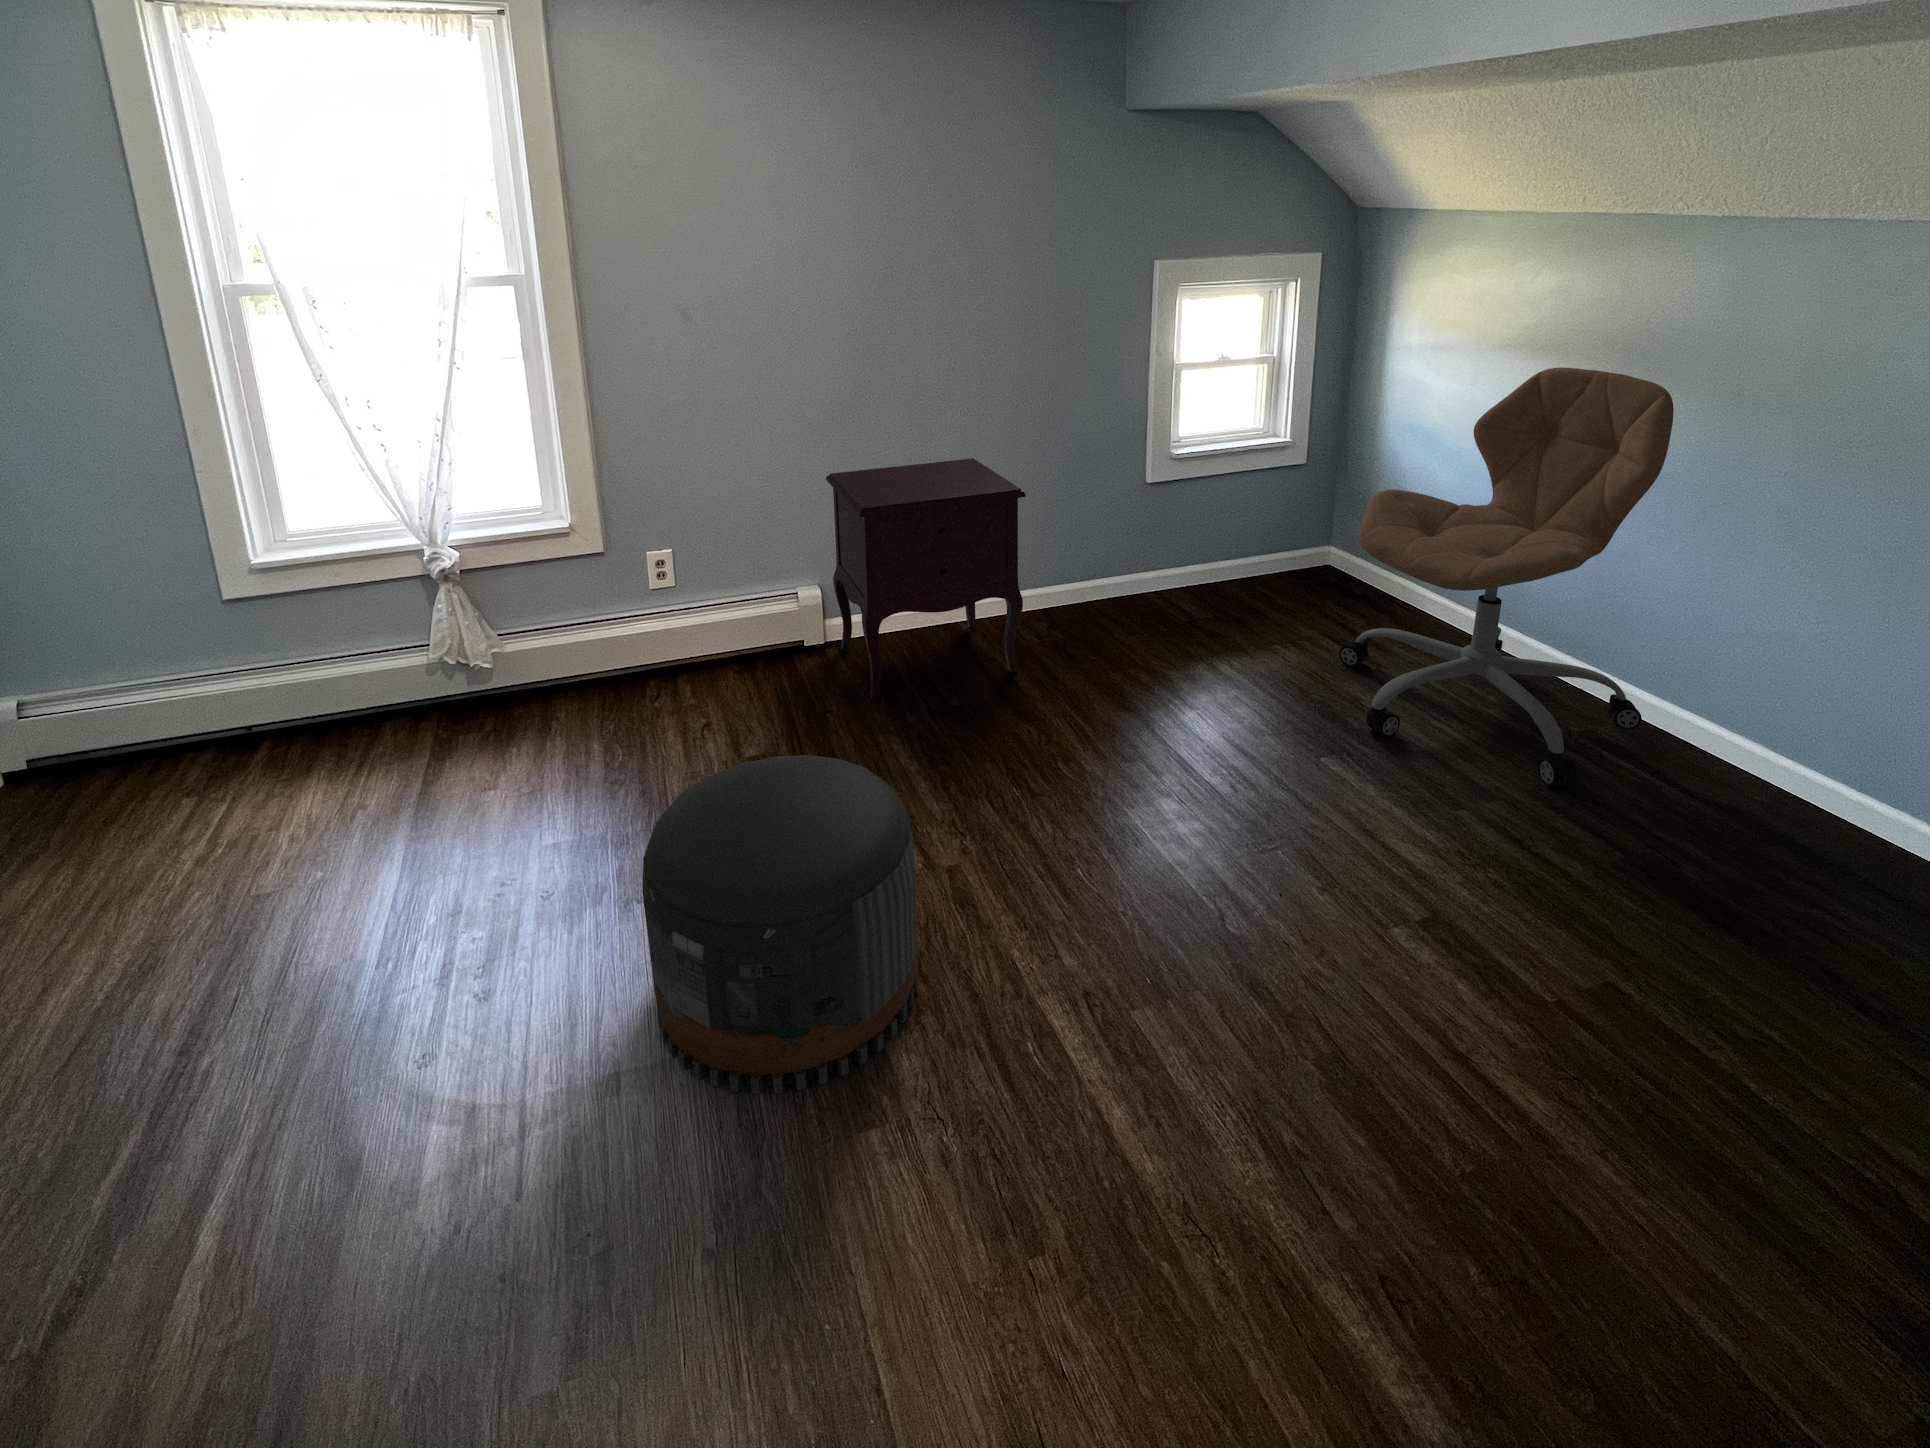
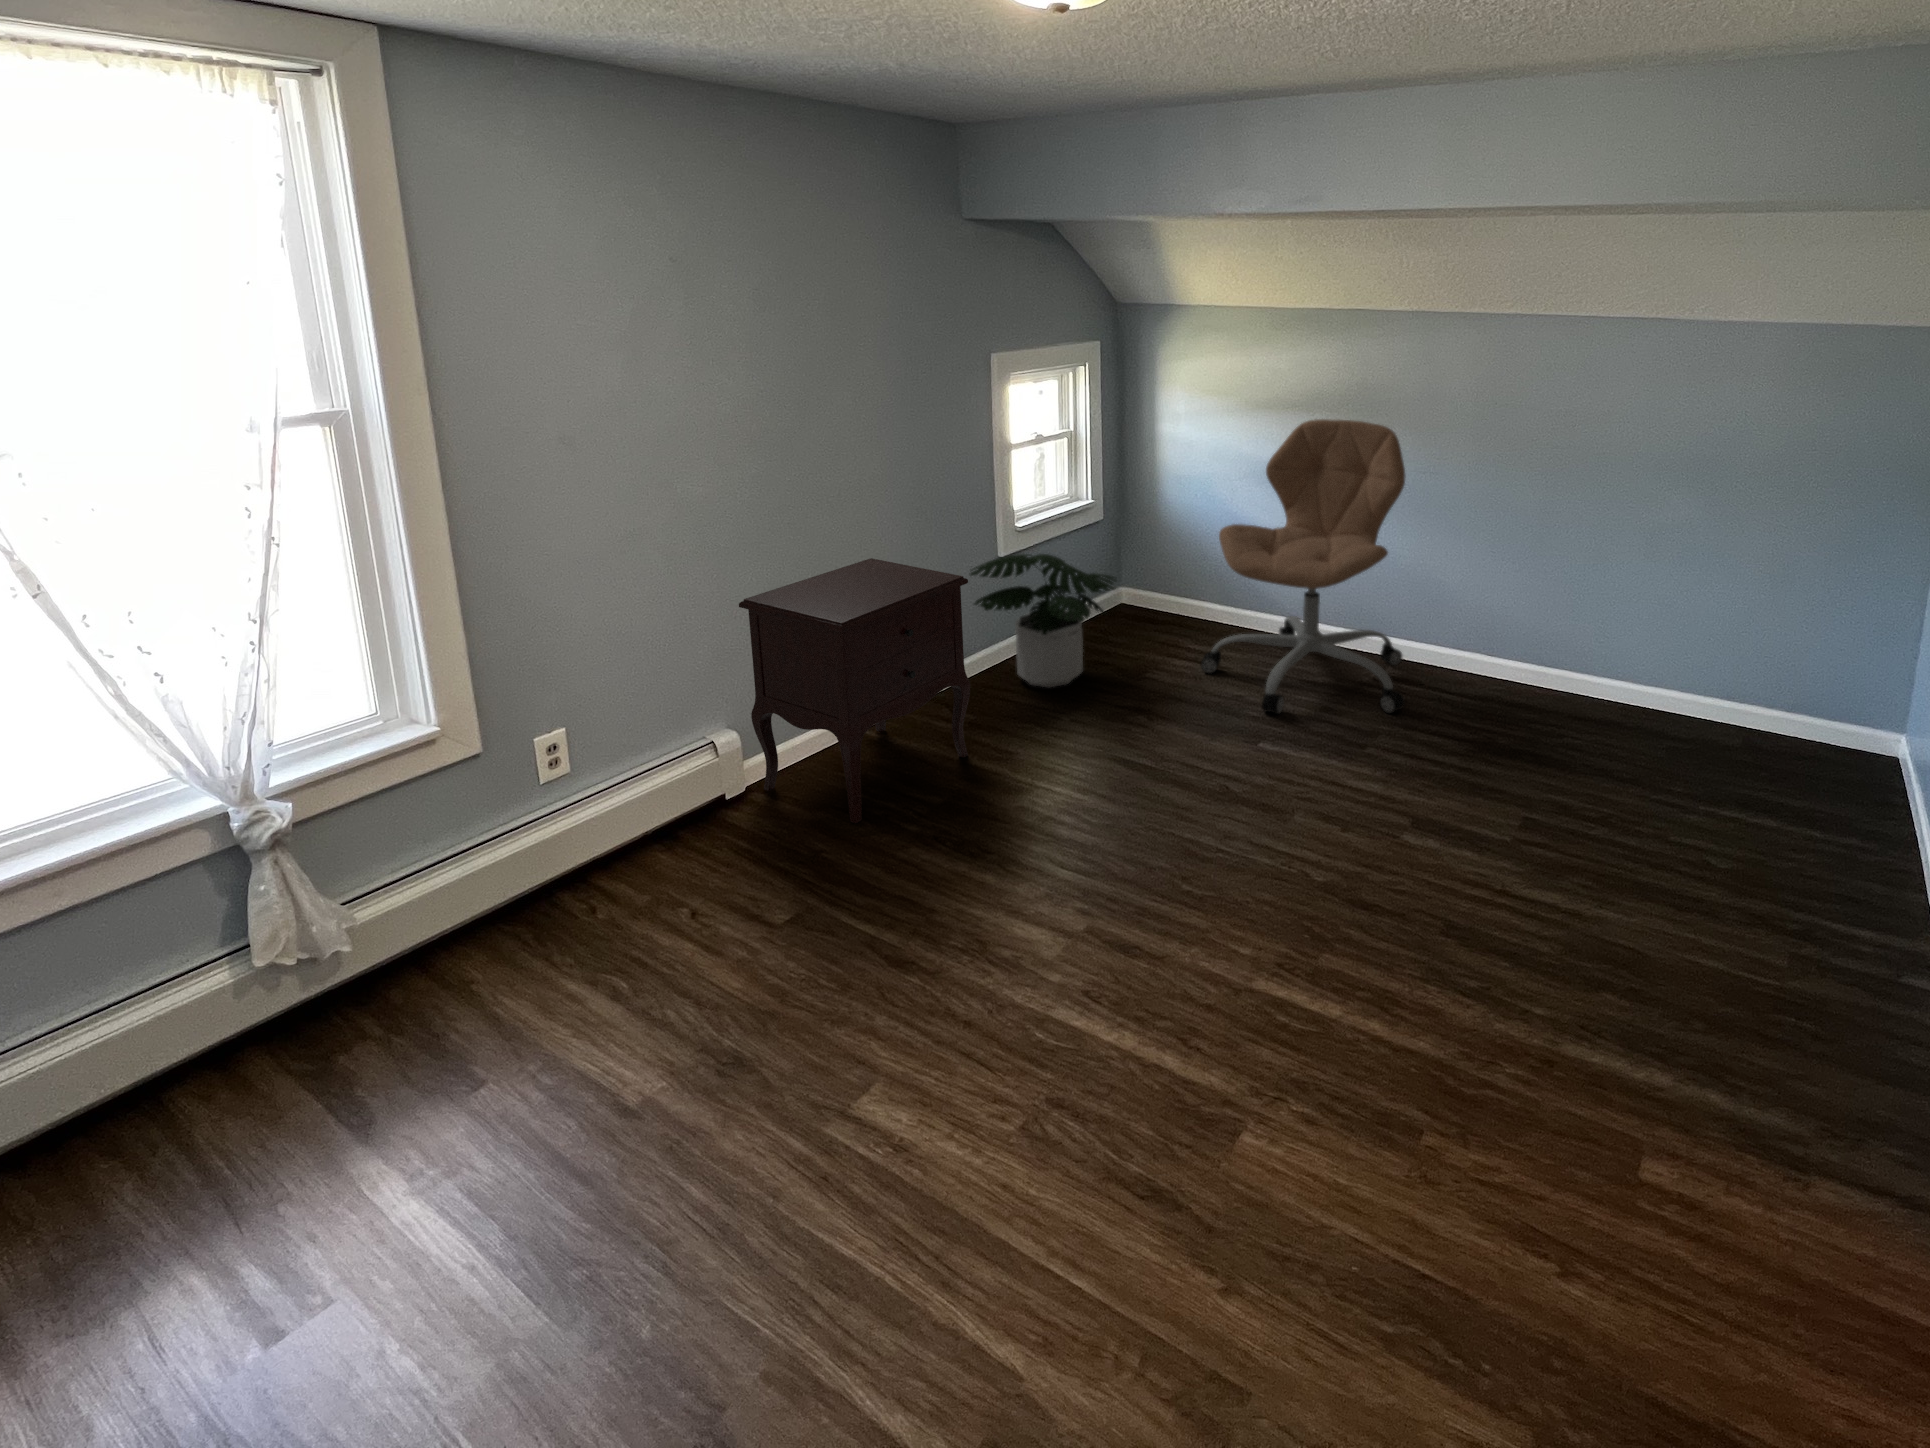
potted plant: none [1086,482,1267,633] -> present [970,554,1116,687]
pouf: present [642,755,918,1094] -> none [922,841,1182,1177]

